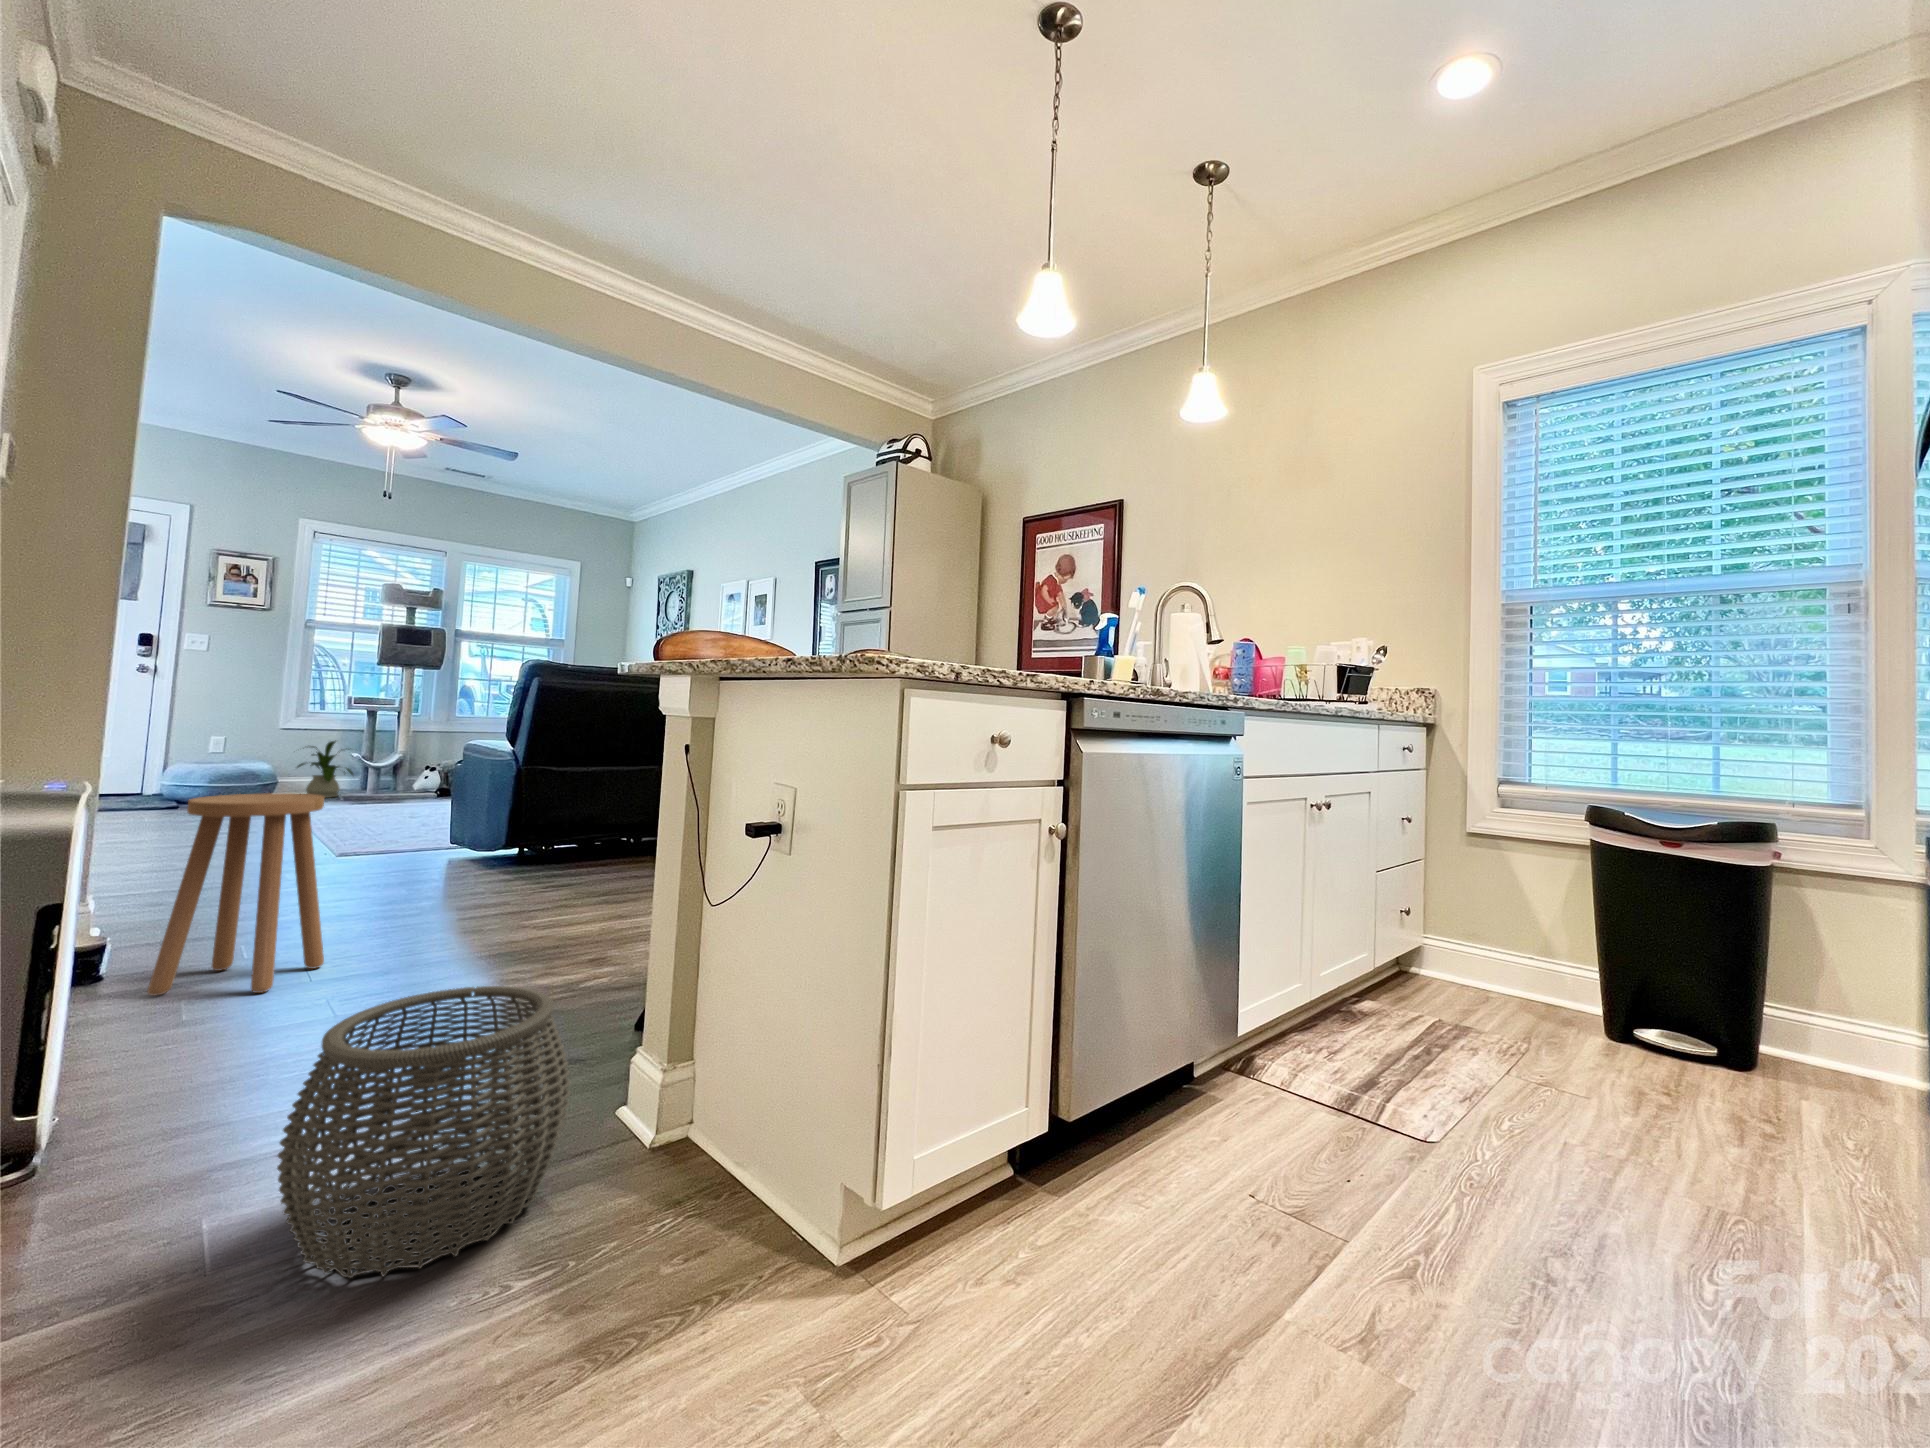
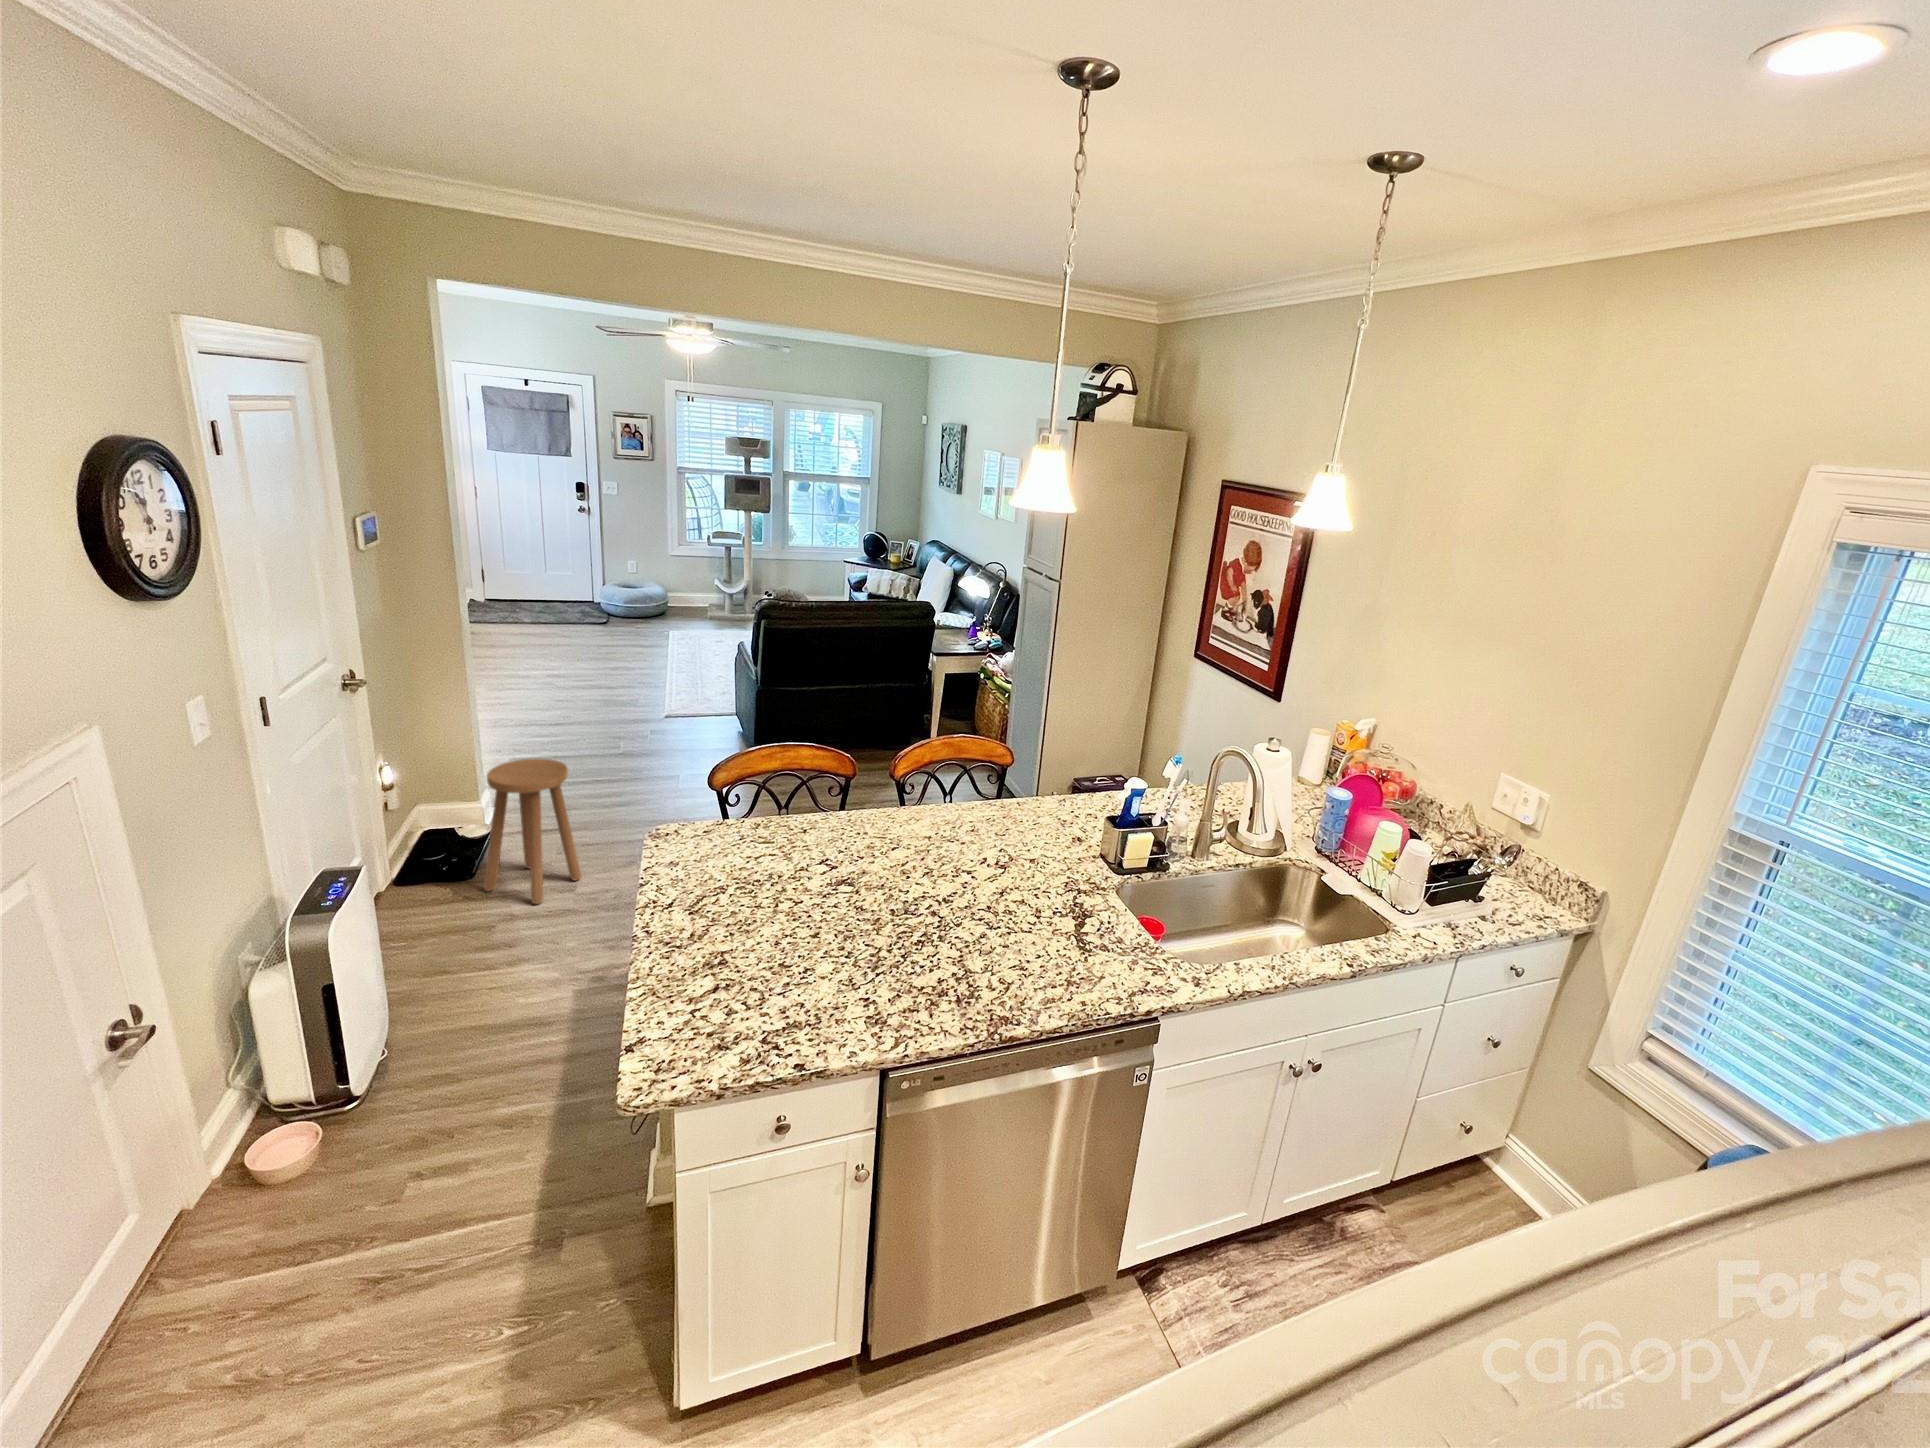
house plant: present [297,740,353,798] -> none [674,573,718,618]
woven basket: present [277,986,571,1278] -> none [399,1059,576,1254]

